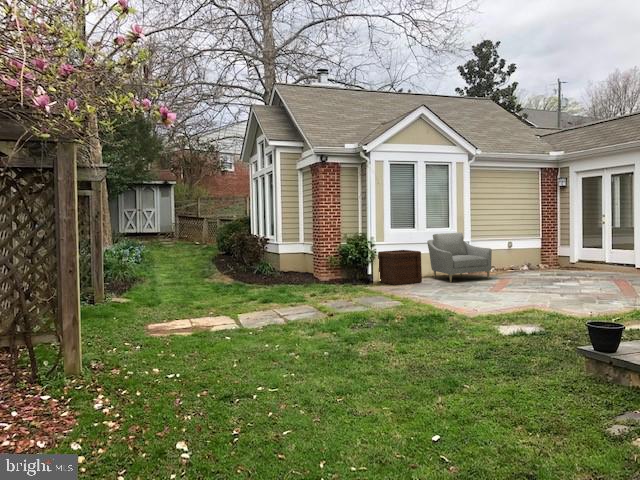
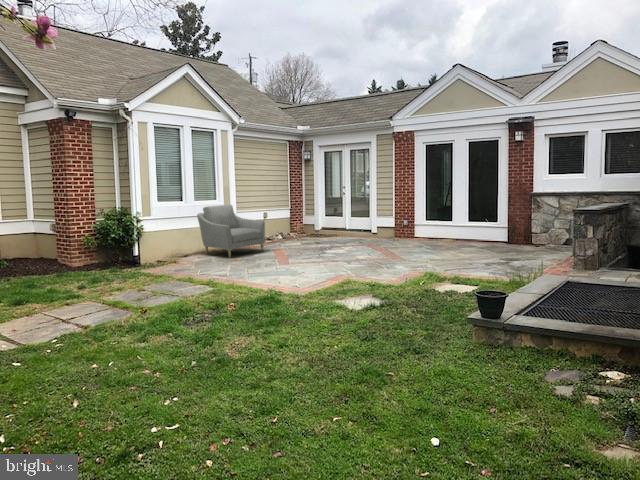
wooden crate: present [378,250,422,285] -> none [146,225,200,266]

